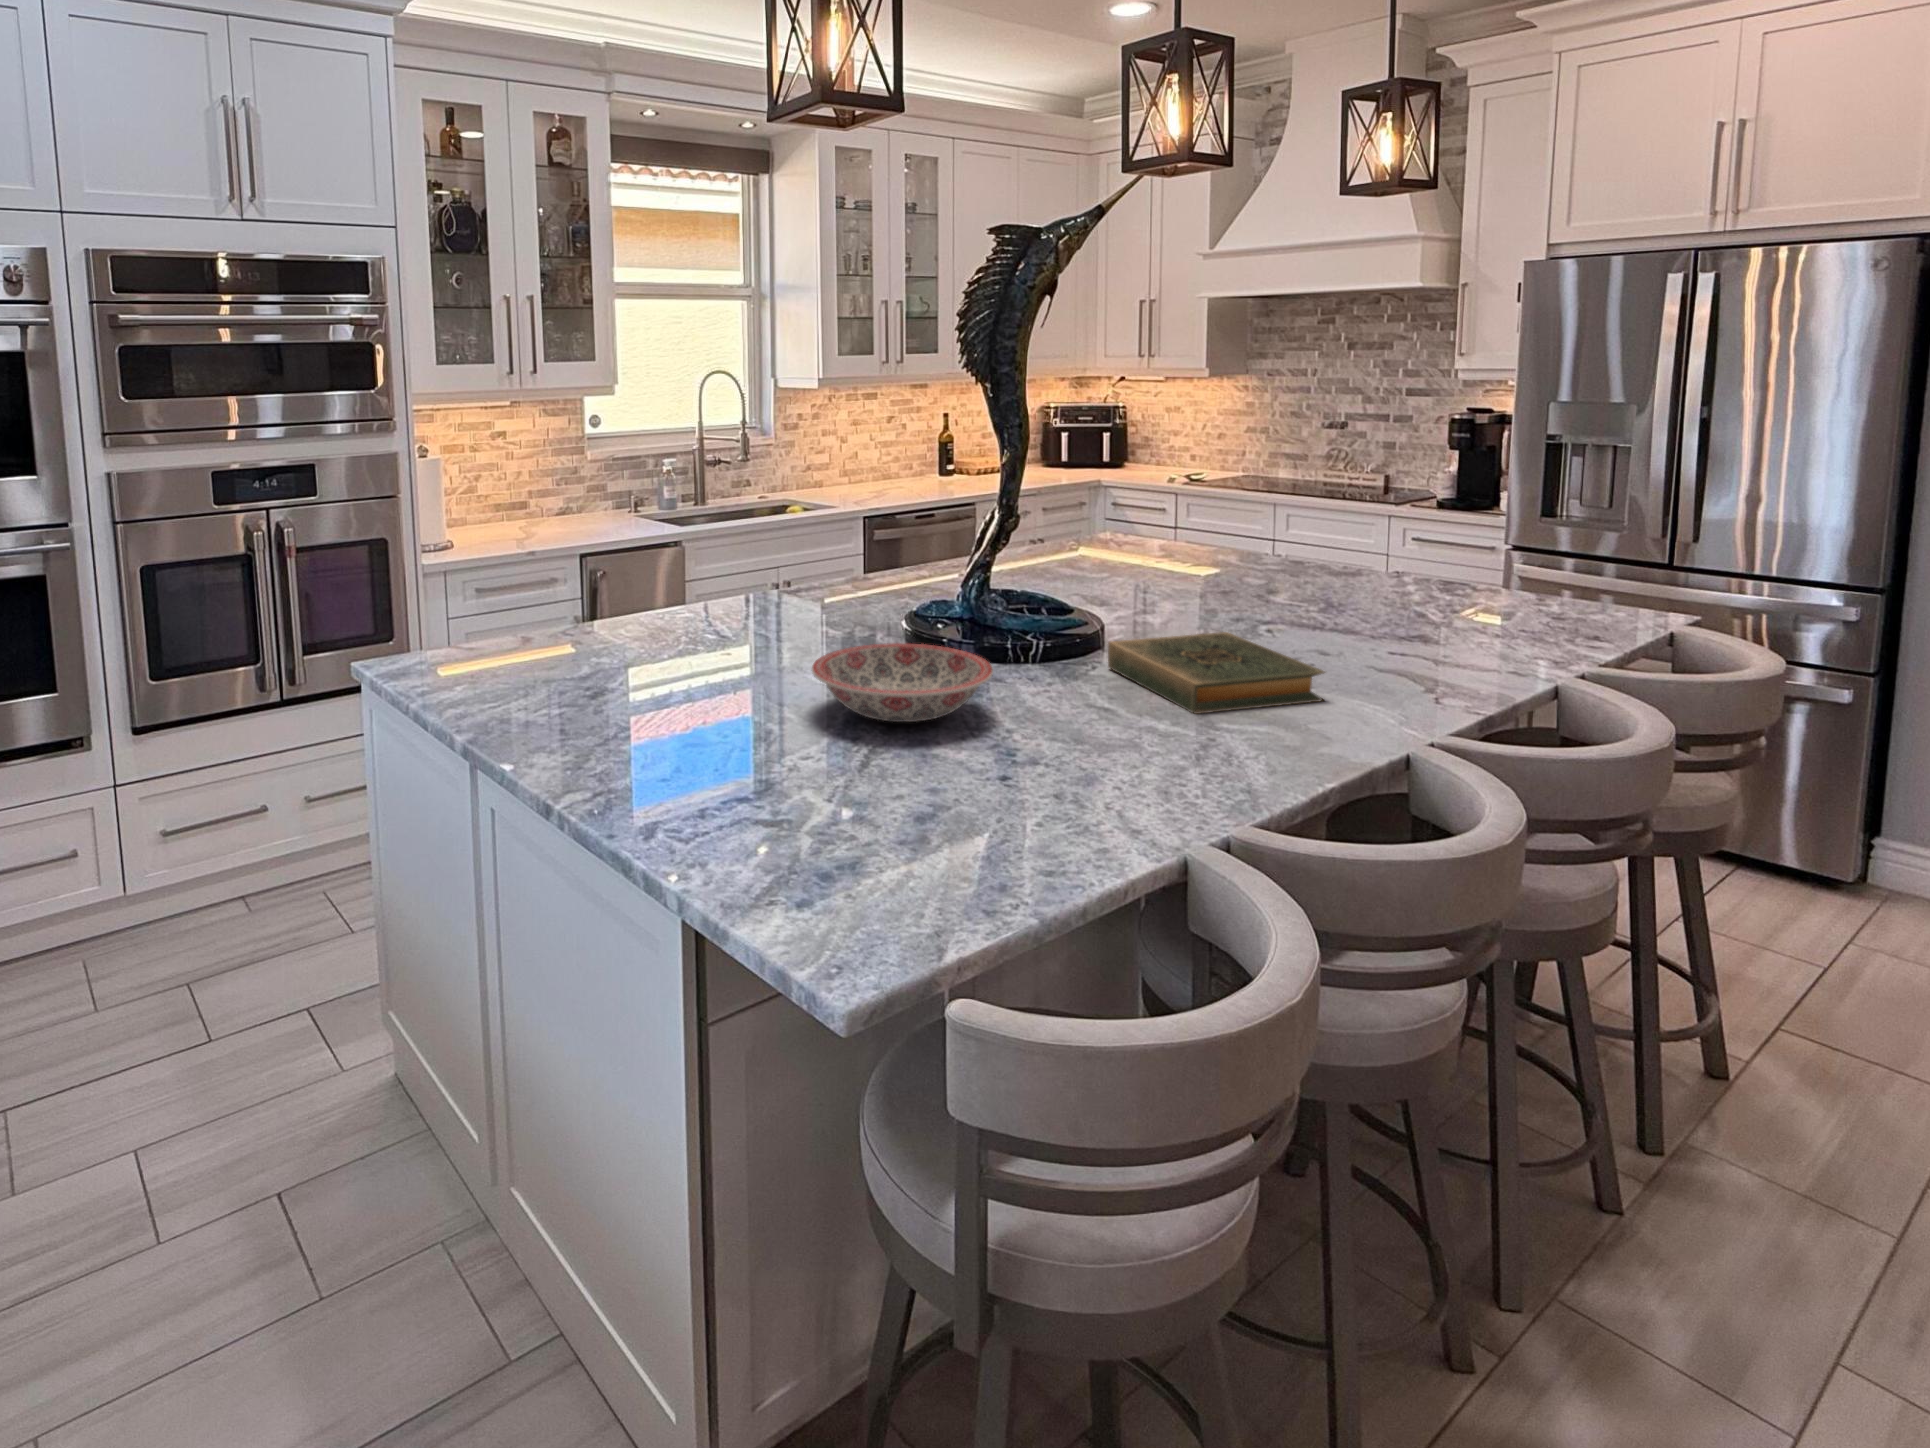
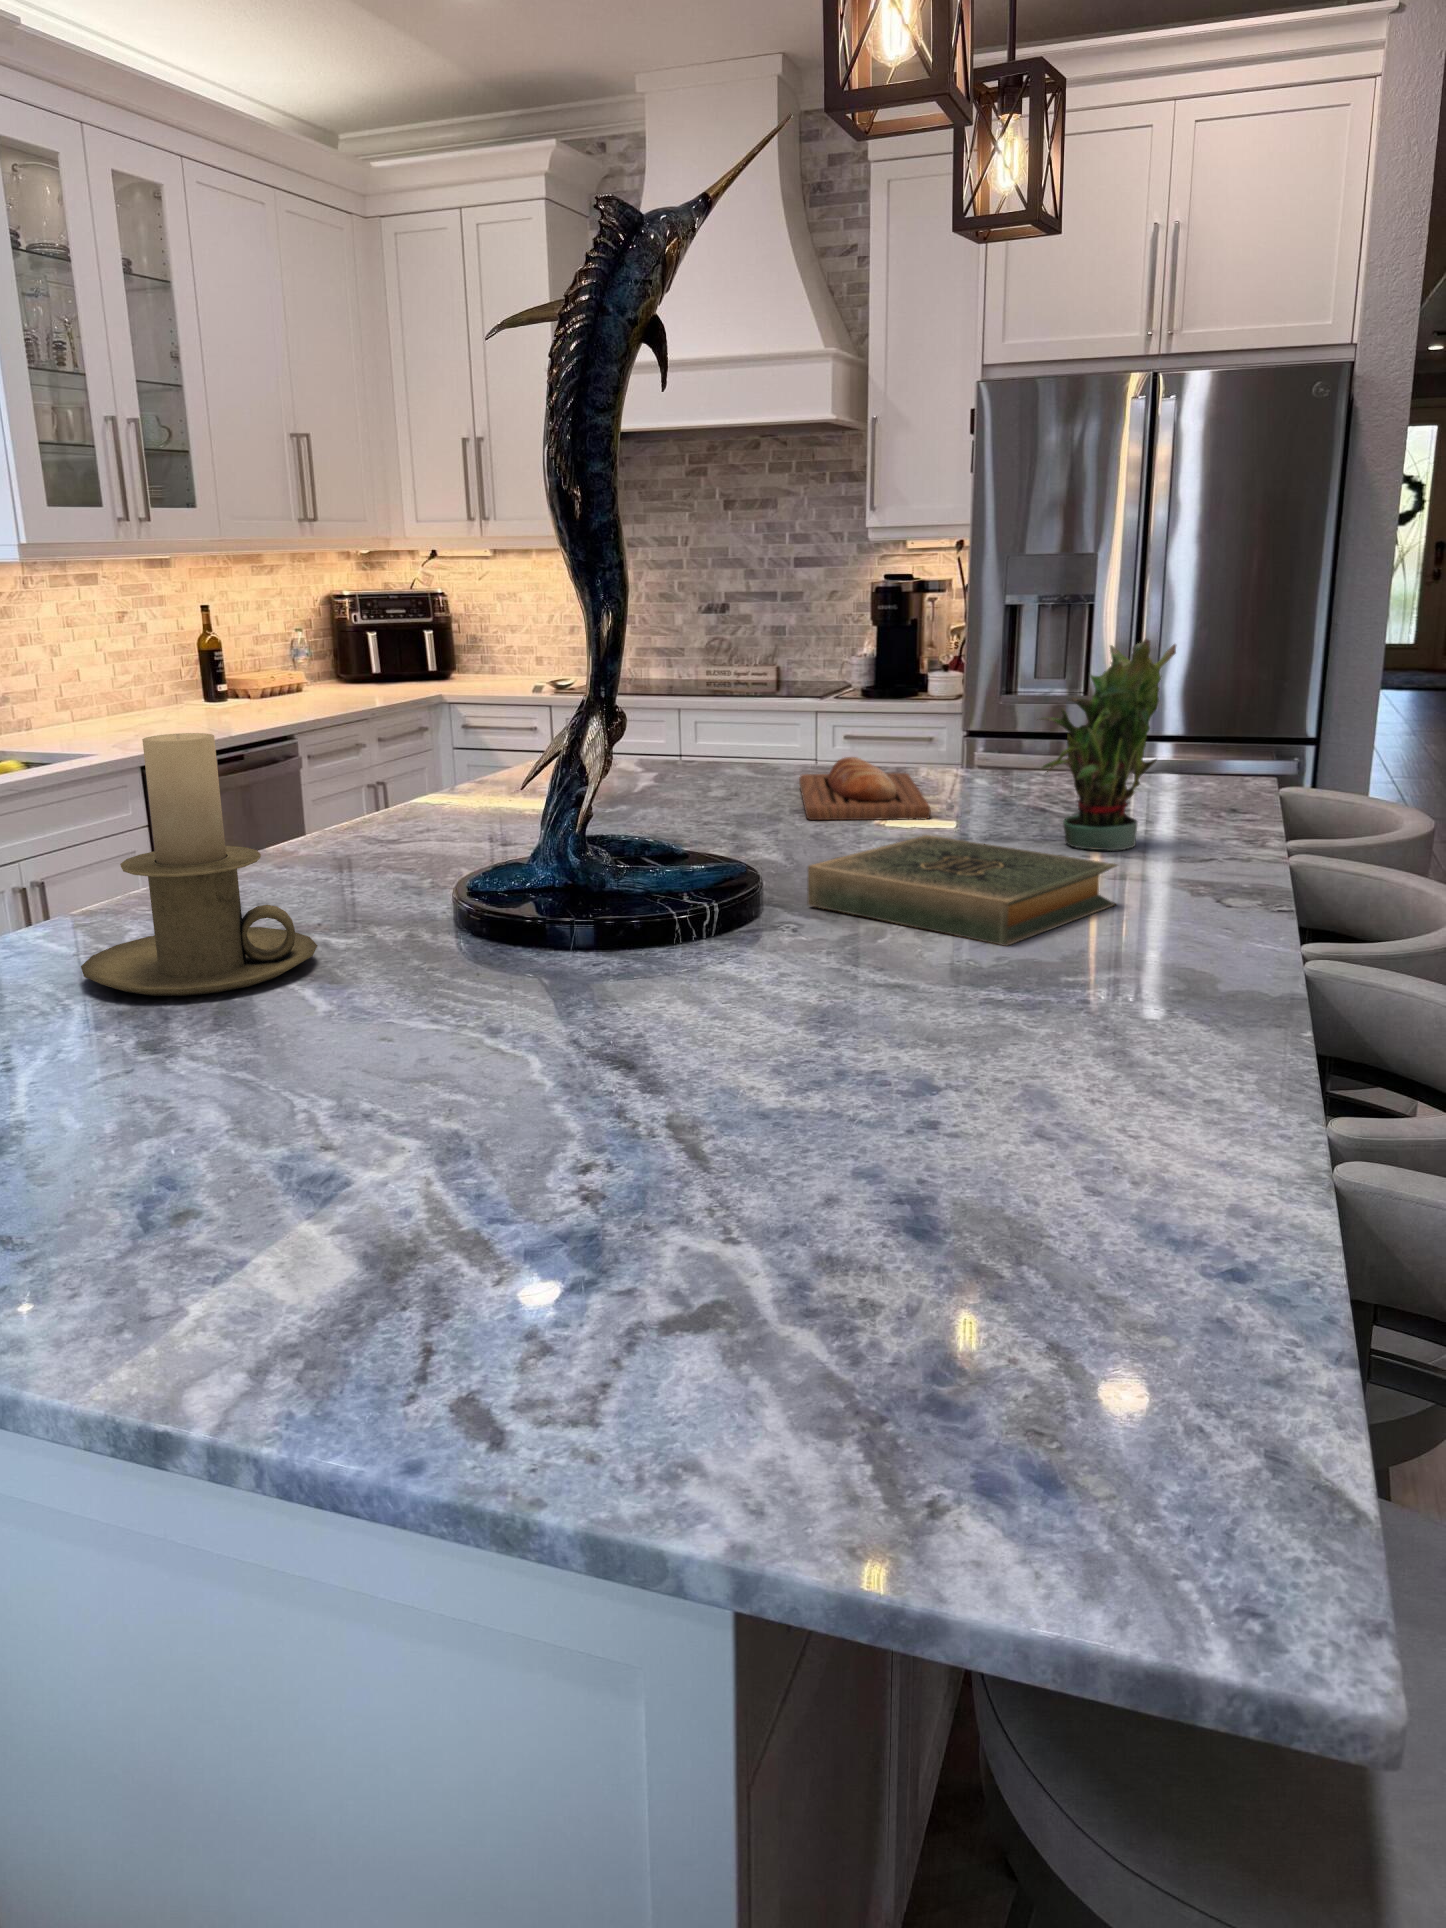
potted plant: none [1343,508,1464,664] -> present [1037,639,1176,851]
candle holder: none [681,526,802,665] -> present [81,733,318,996]
bread loaf: none [1210,566,1333,620] -> present [799,757,931,820]
ceramic bowl: present [812,643,993,722] -> none [460,899,783,1035]

